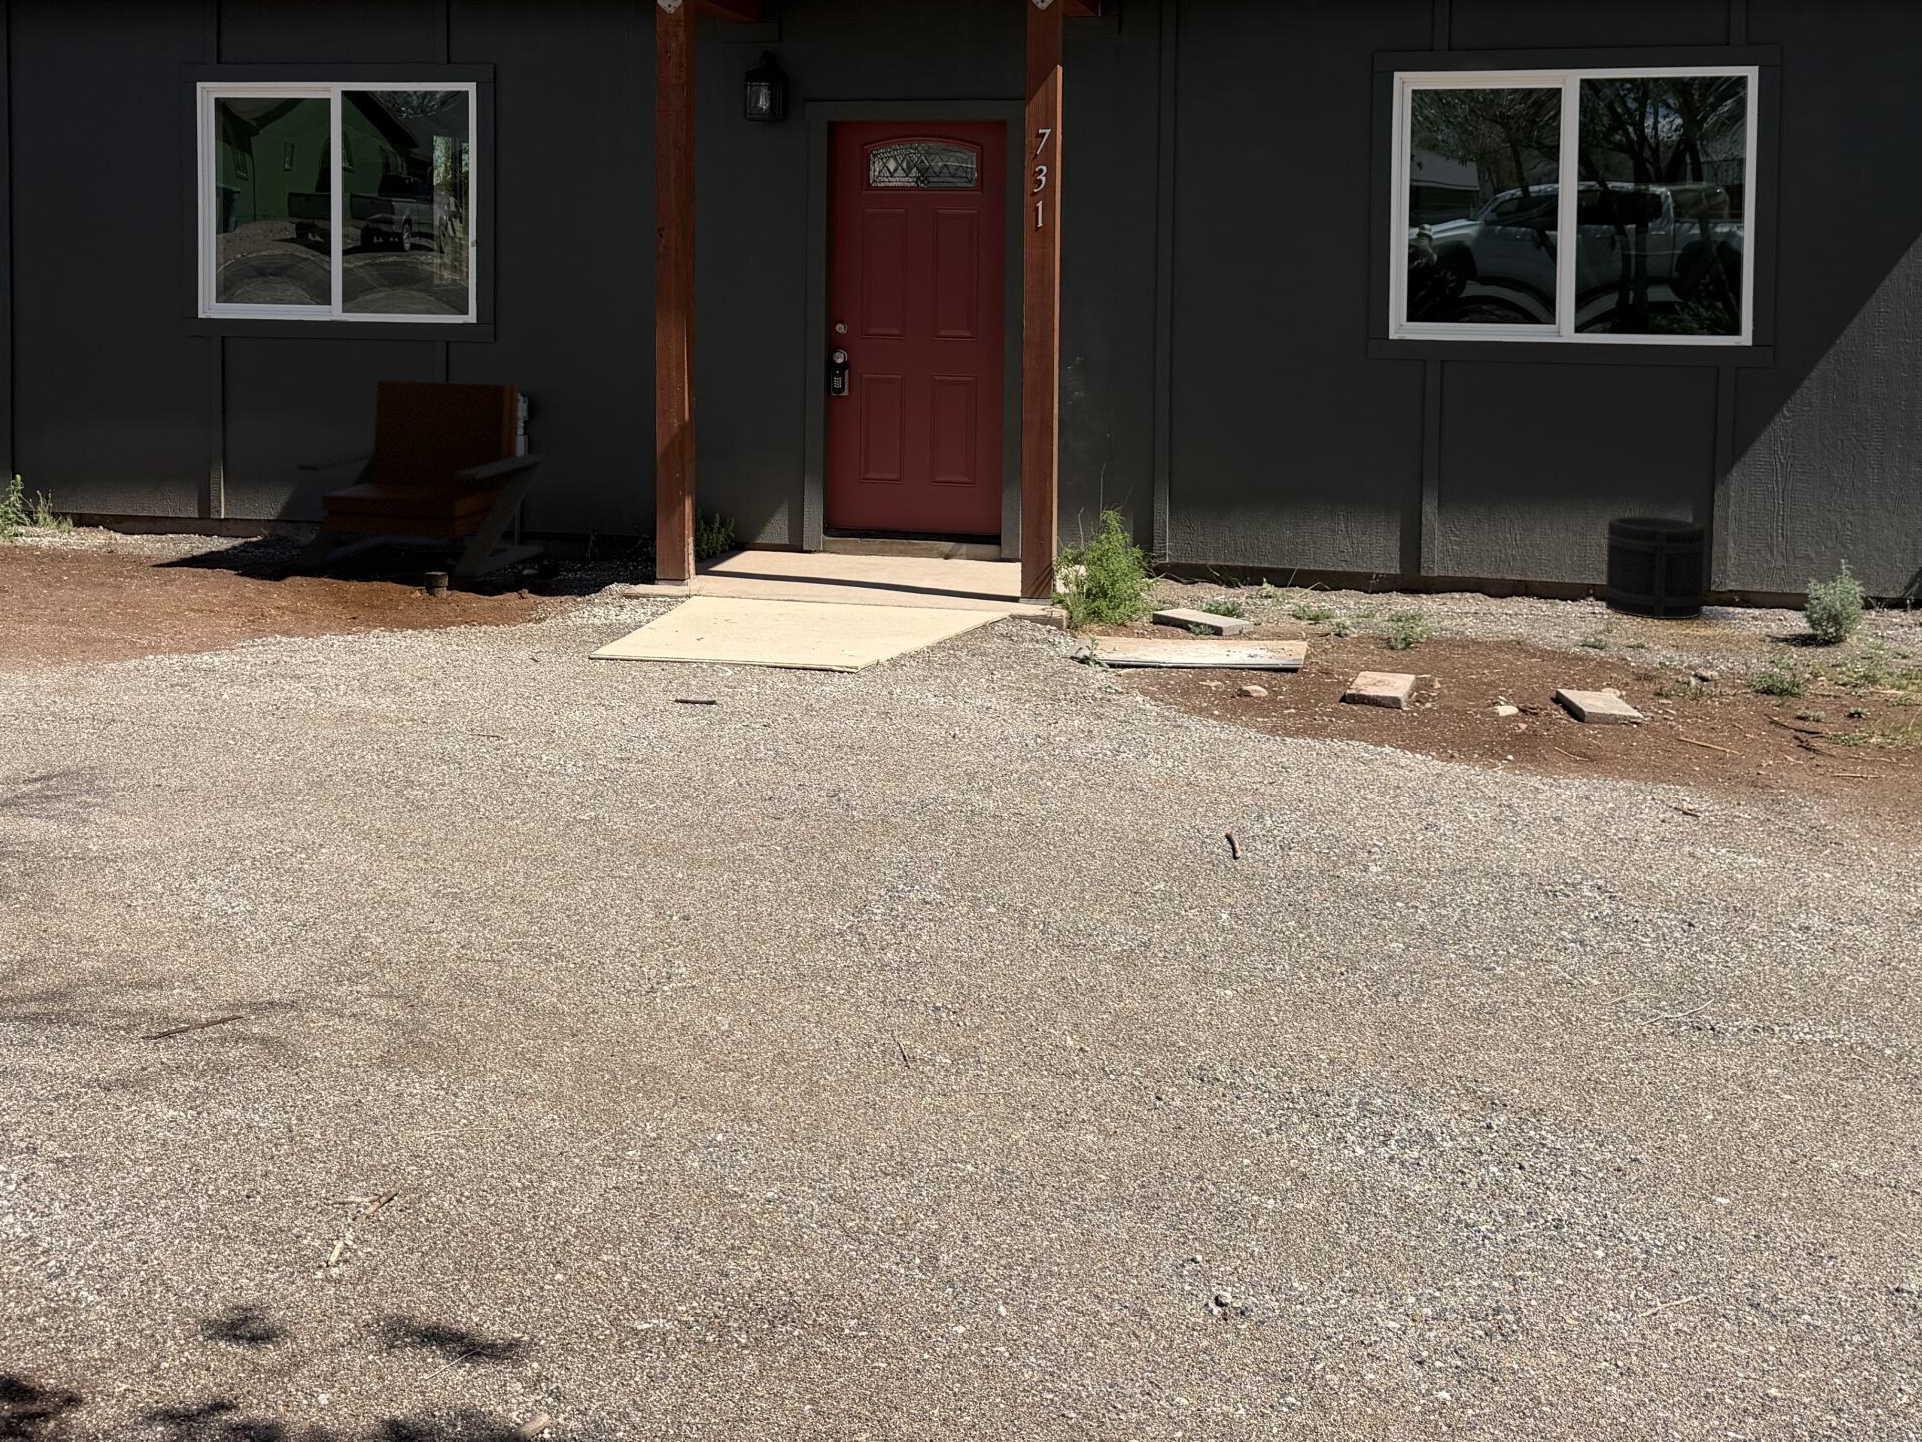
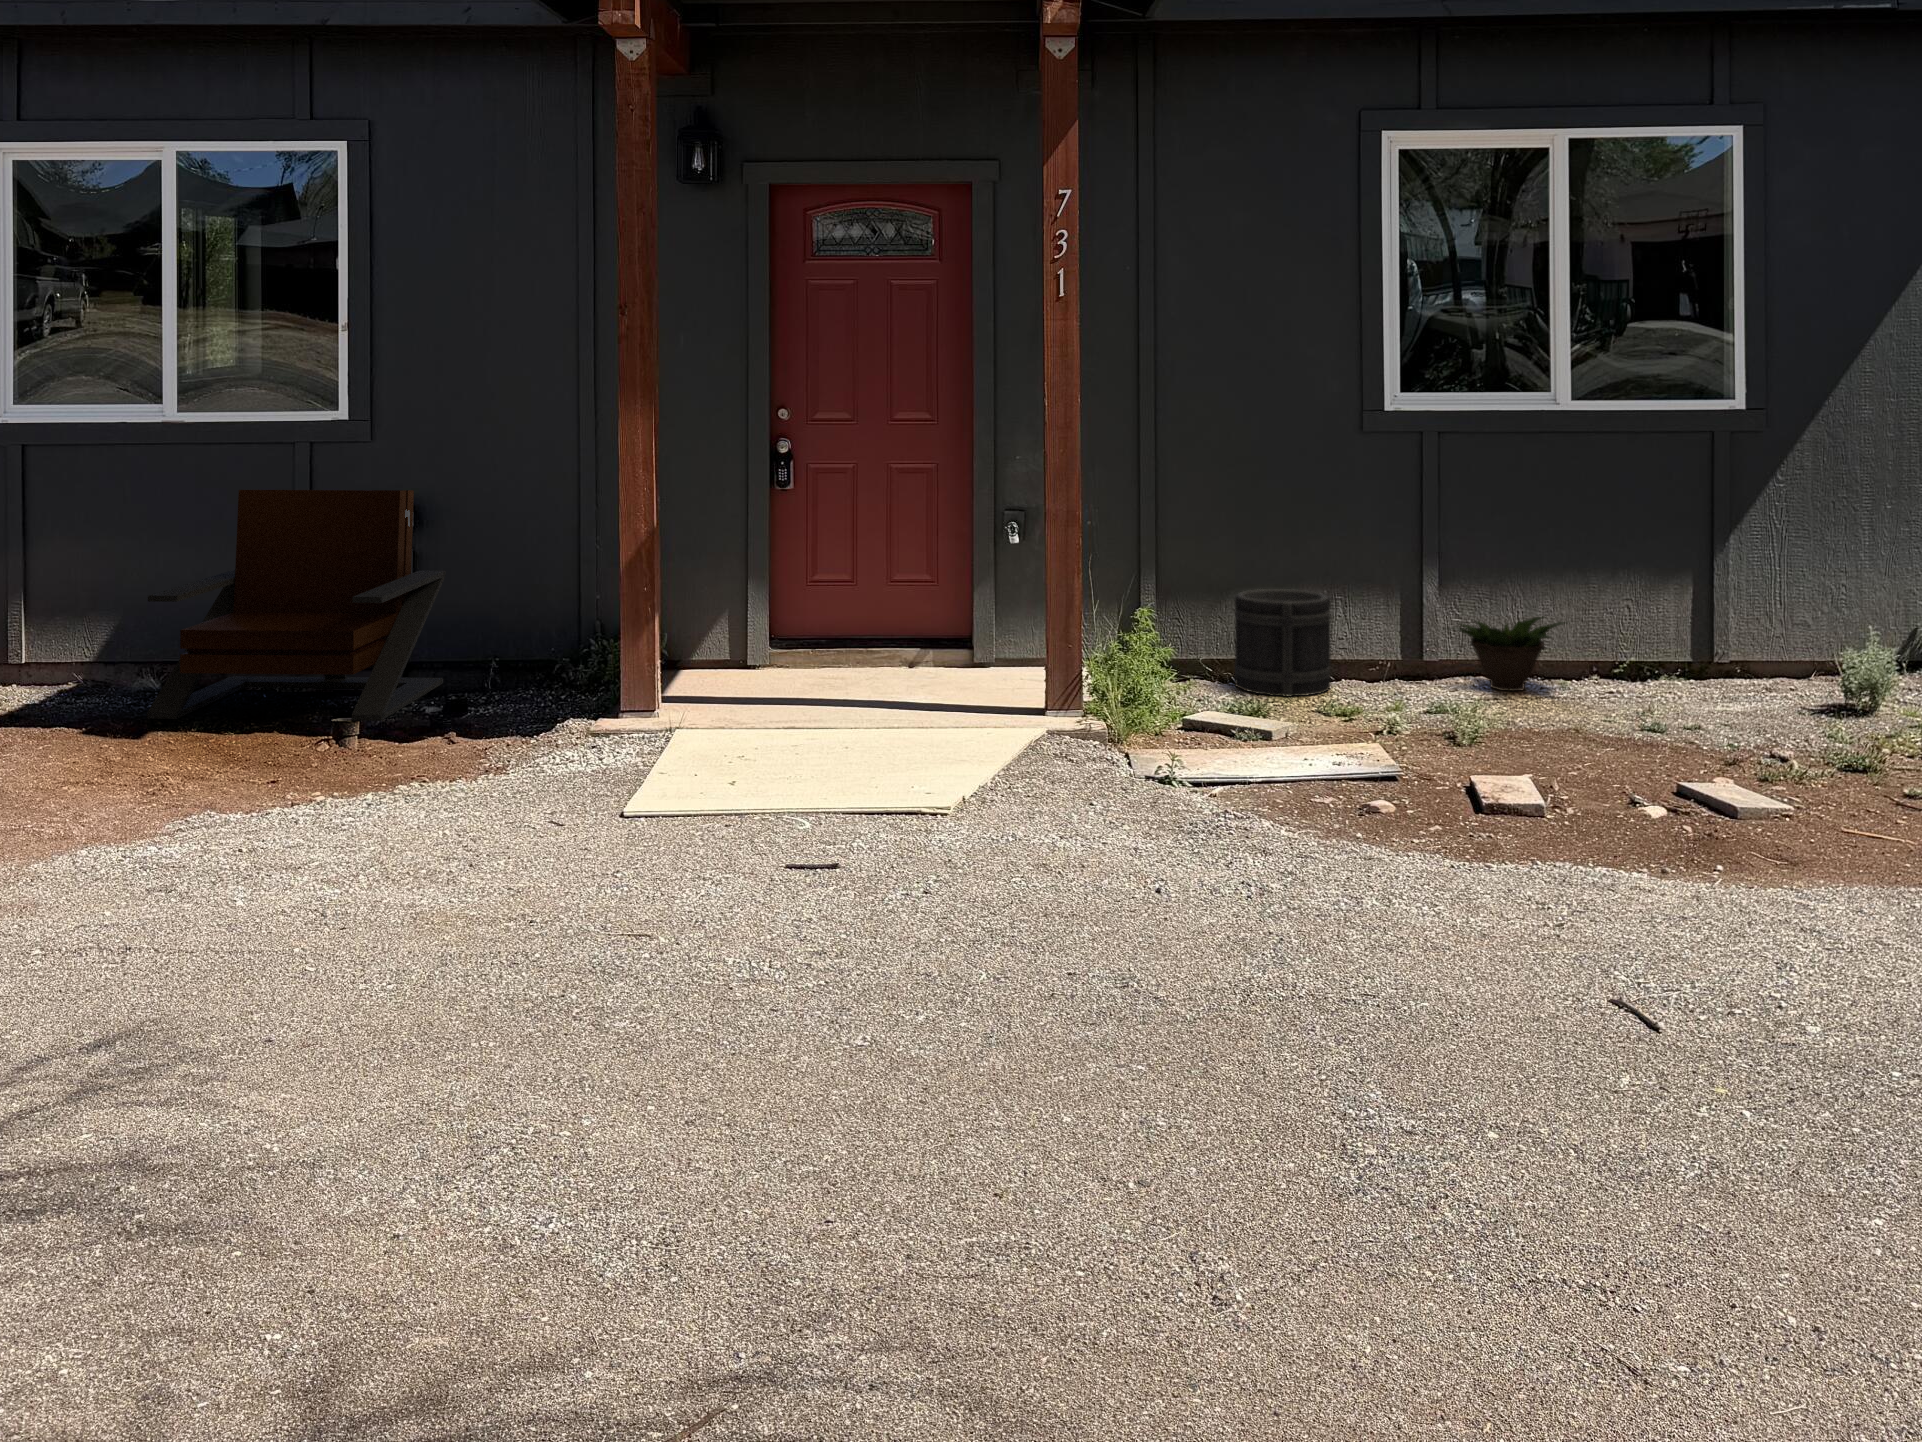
bucket: present [1605,516,1705,619] -> present [1235,589,1331,696]
decorative plant: none [1424,539,1552,607] -> present [1449,617,1565,691]

